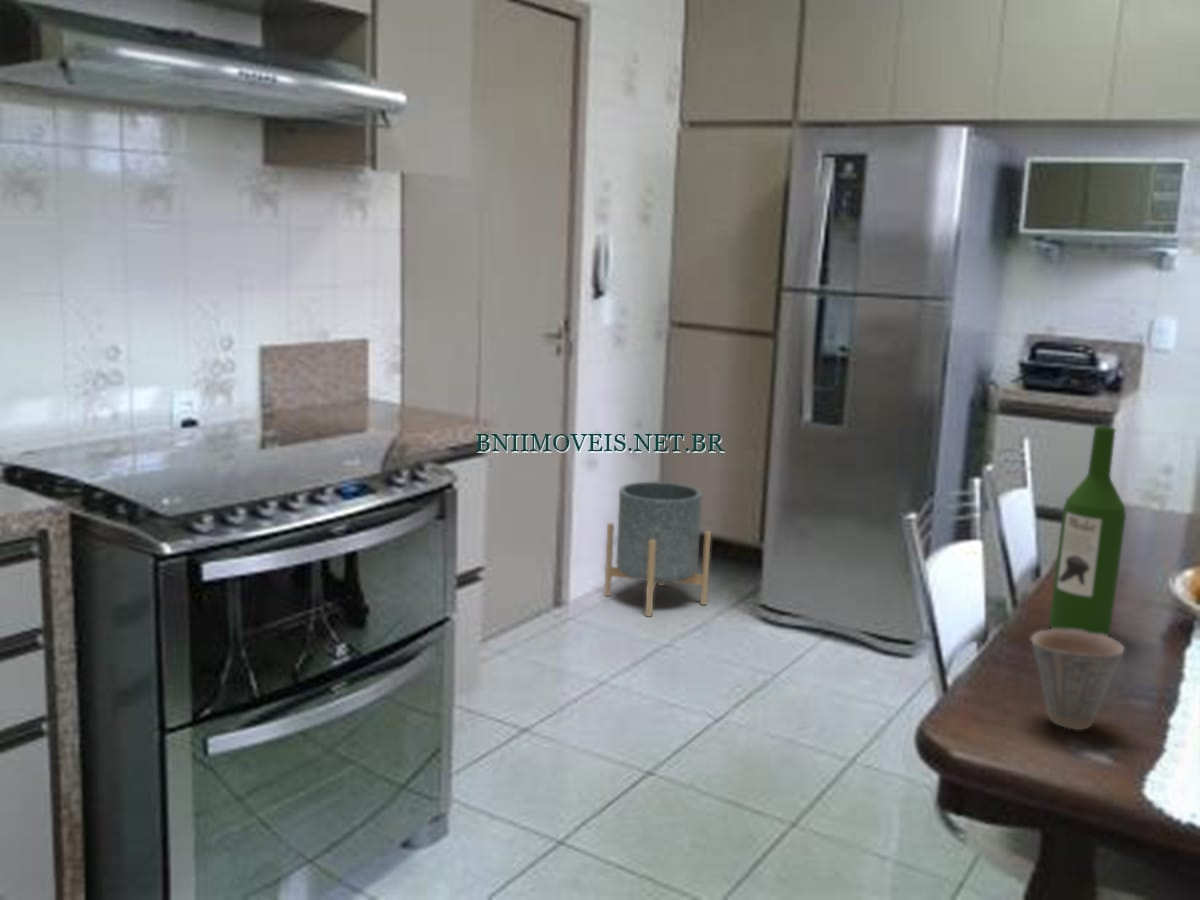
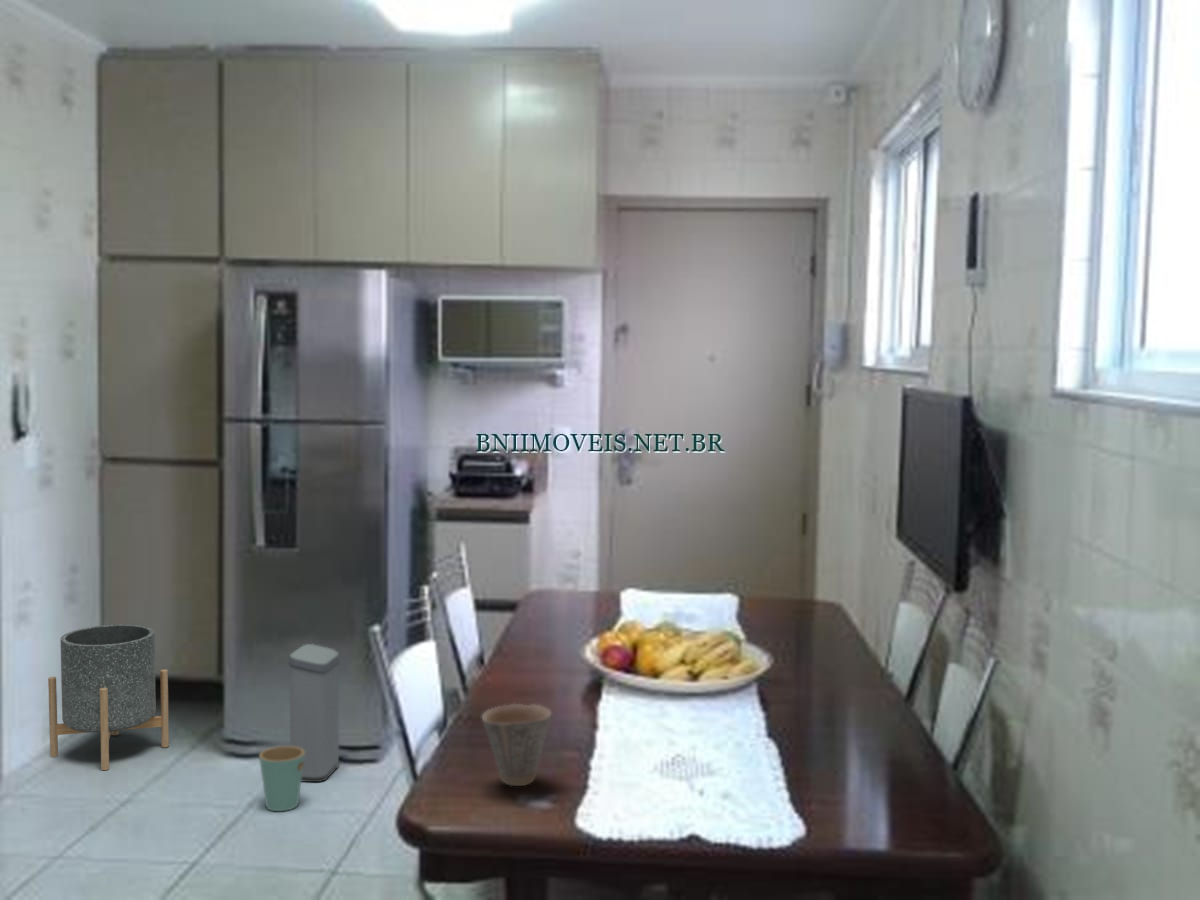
wine bottle: present [1049,426,1126,636] -> none [495,534,544,713]
trash can: none [788,526,878,689] -> present [259,644,339,811]

